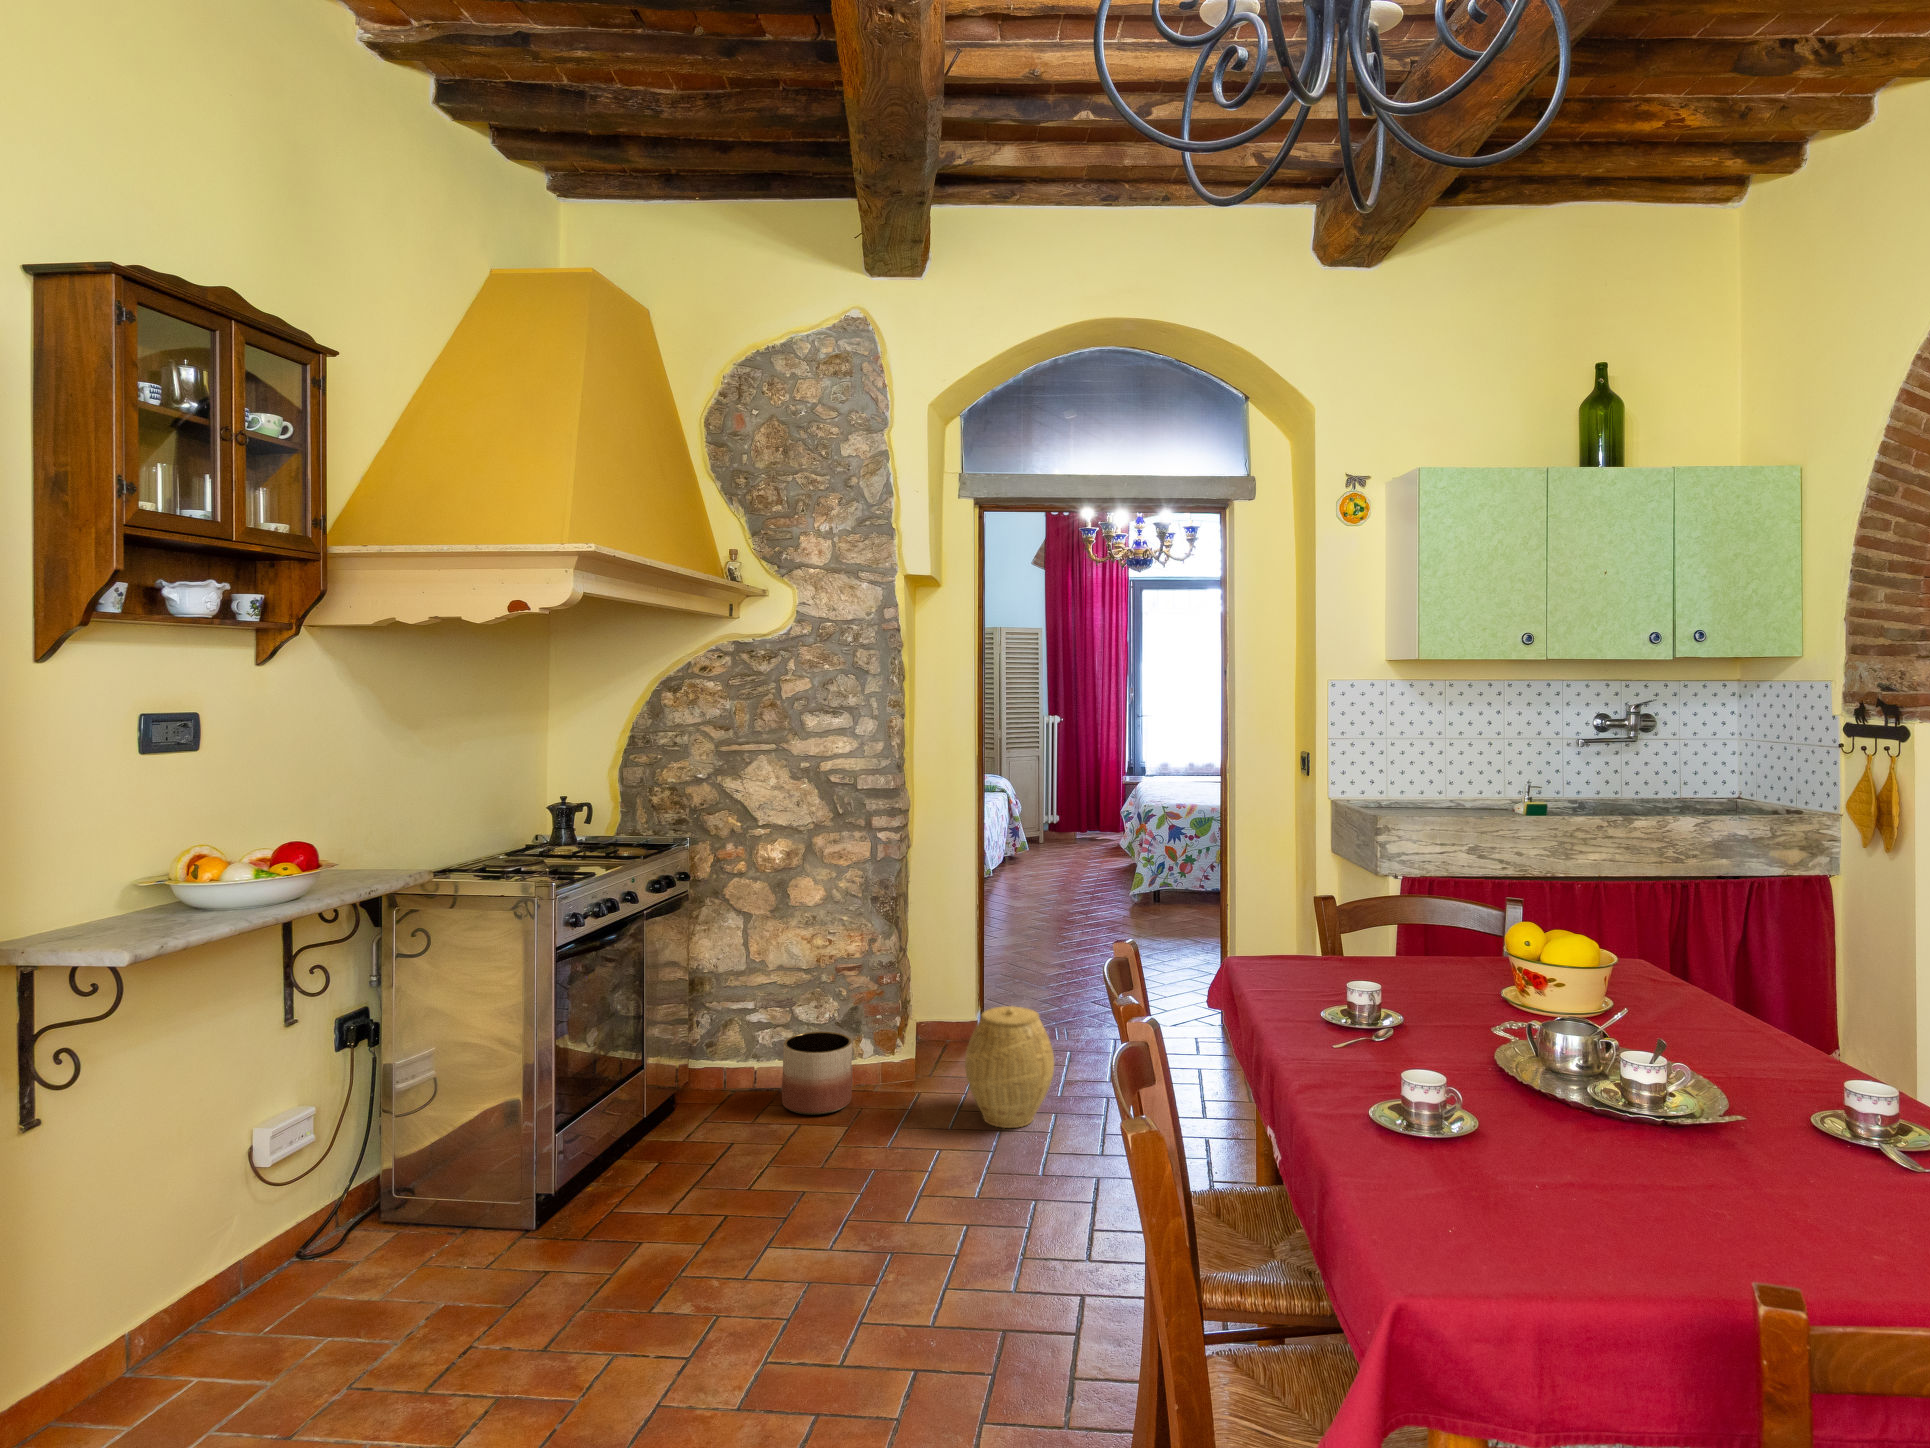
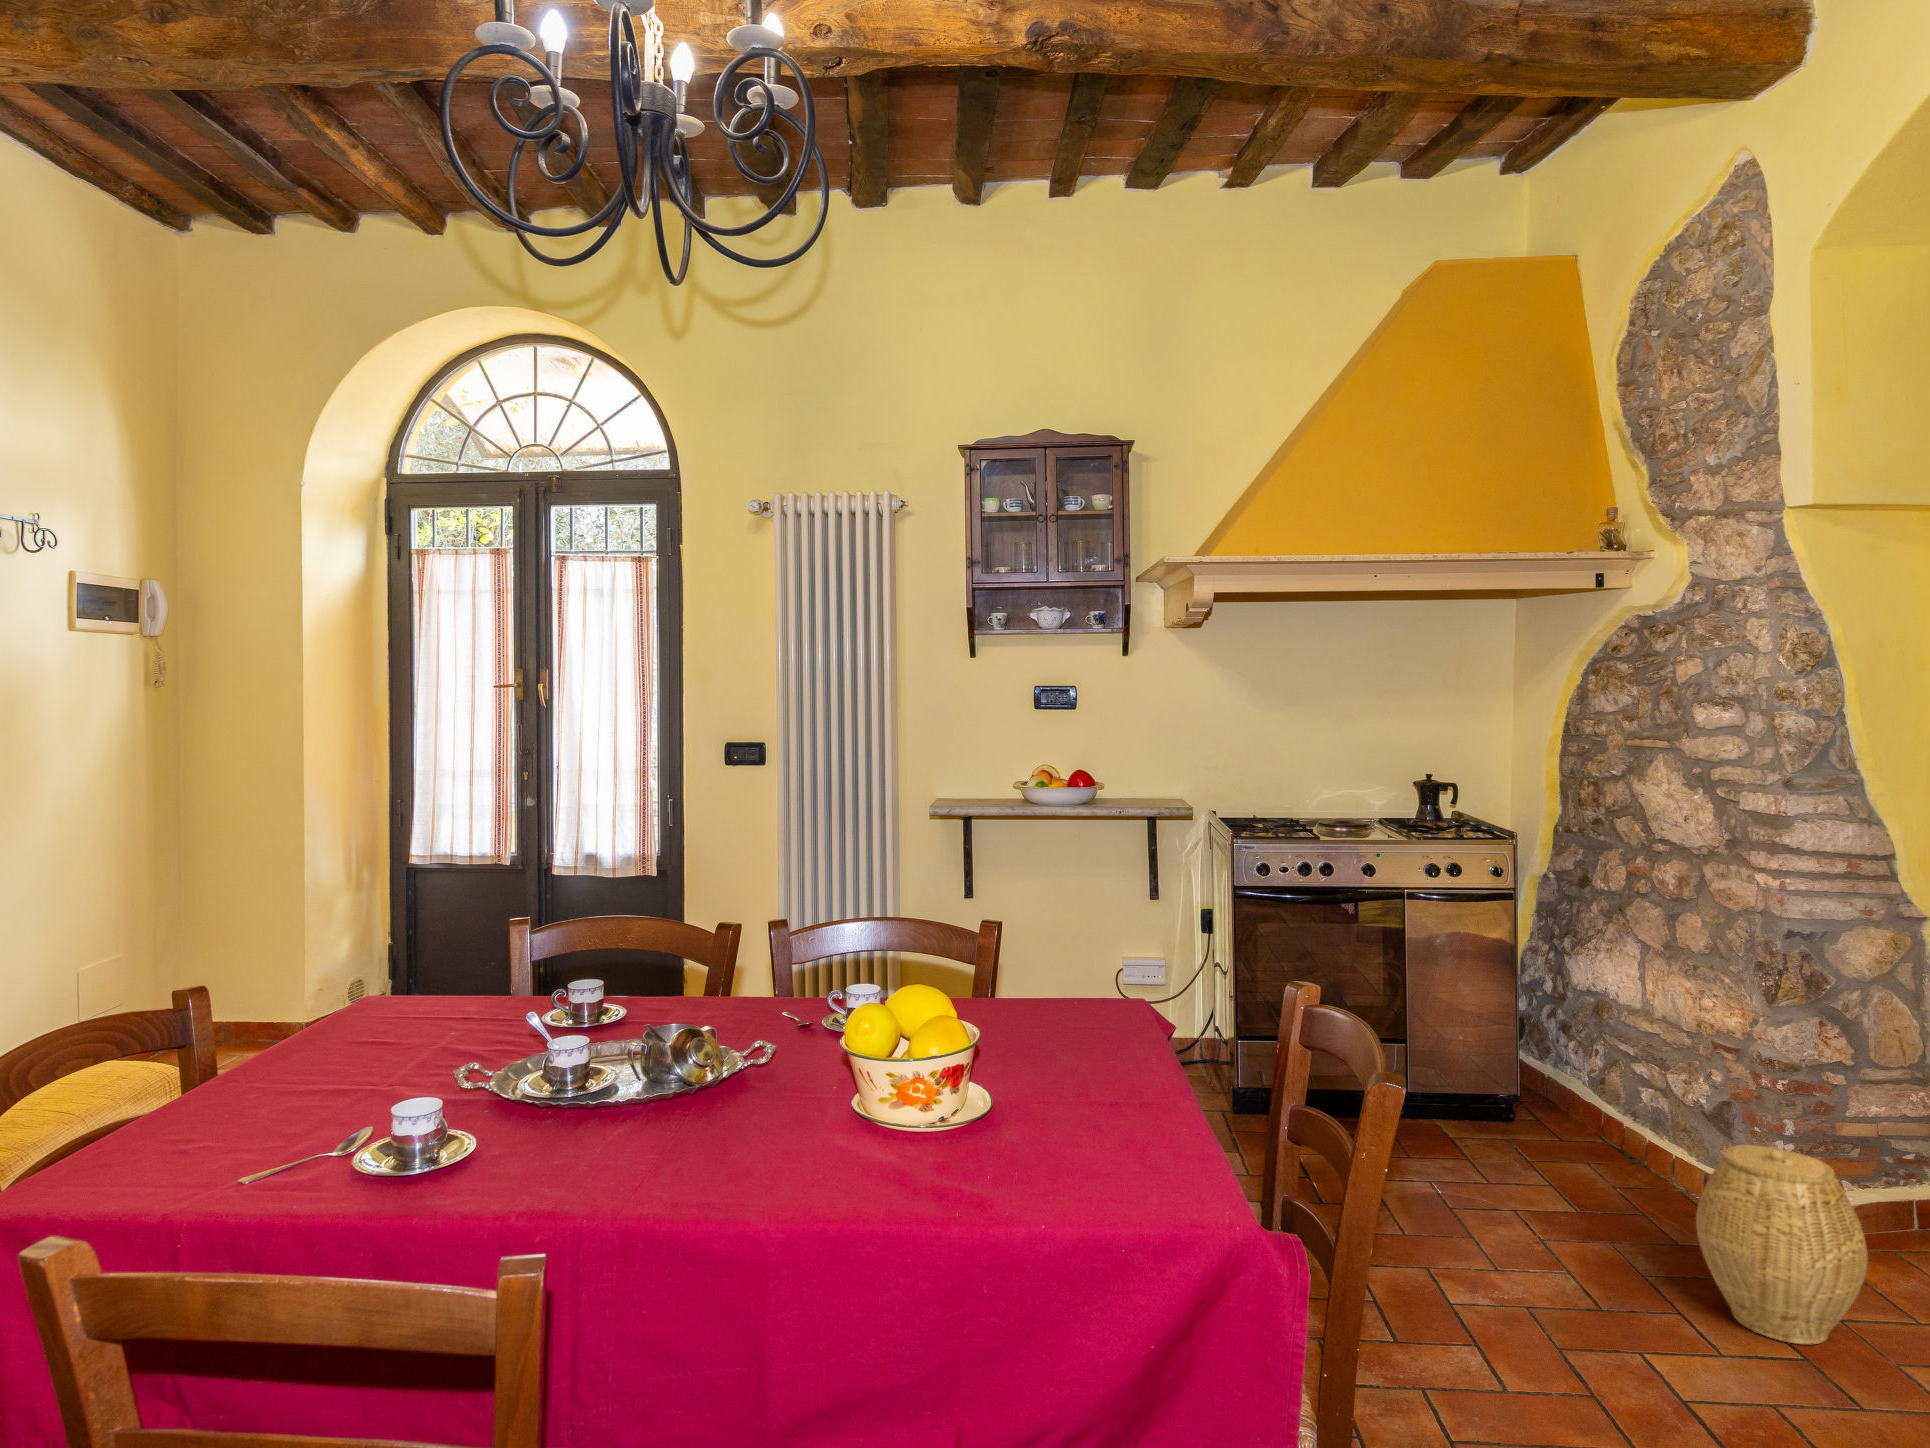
planter: present [782,1032,852,1115] -> none [1589,1099,1689,1207]

